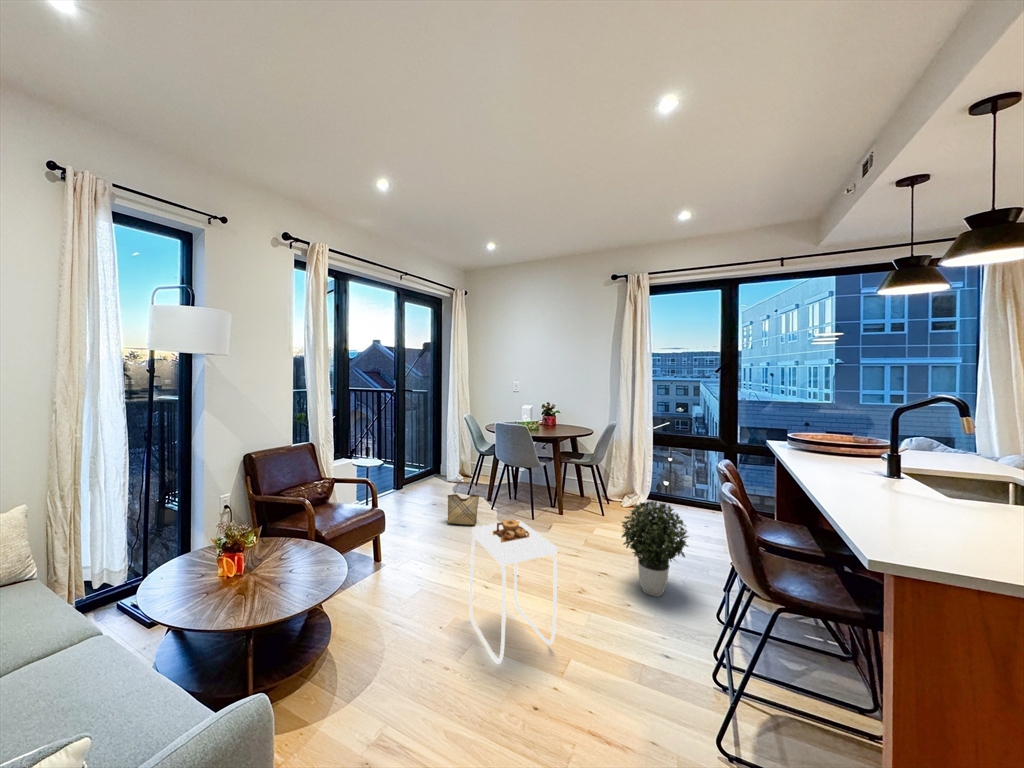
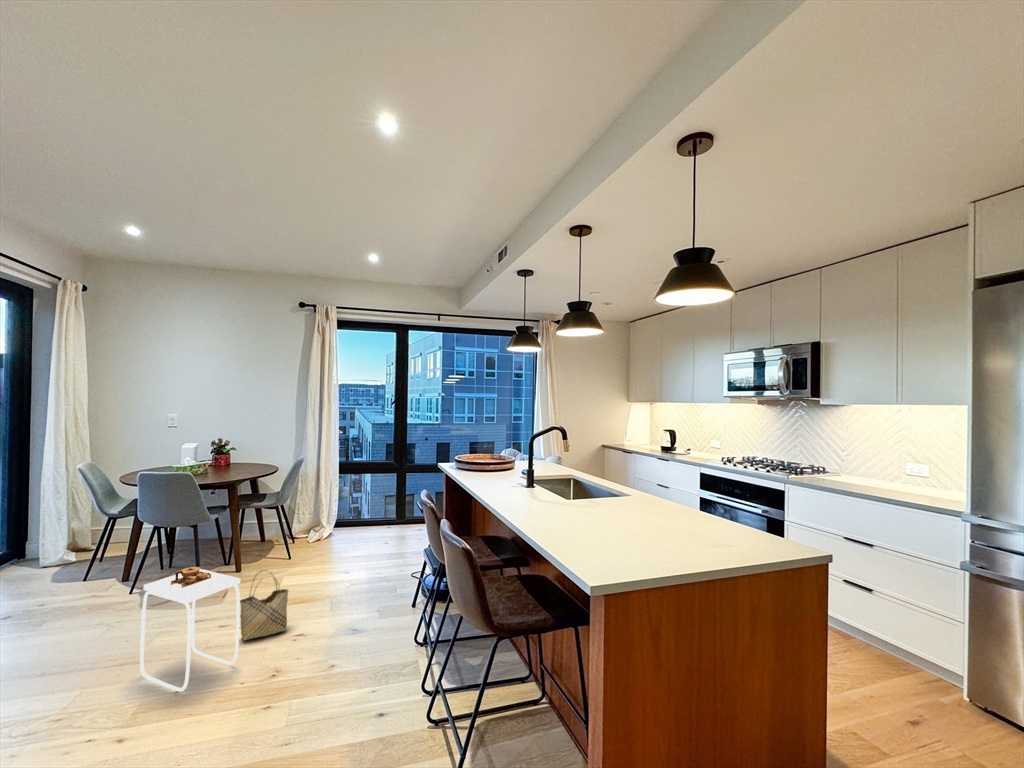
woven basket: present [448,478,479,525] -> present [240,570,288,640]
potted plant: present [622,501,689,597] -> none [301,526,358,607]

